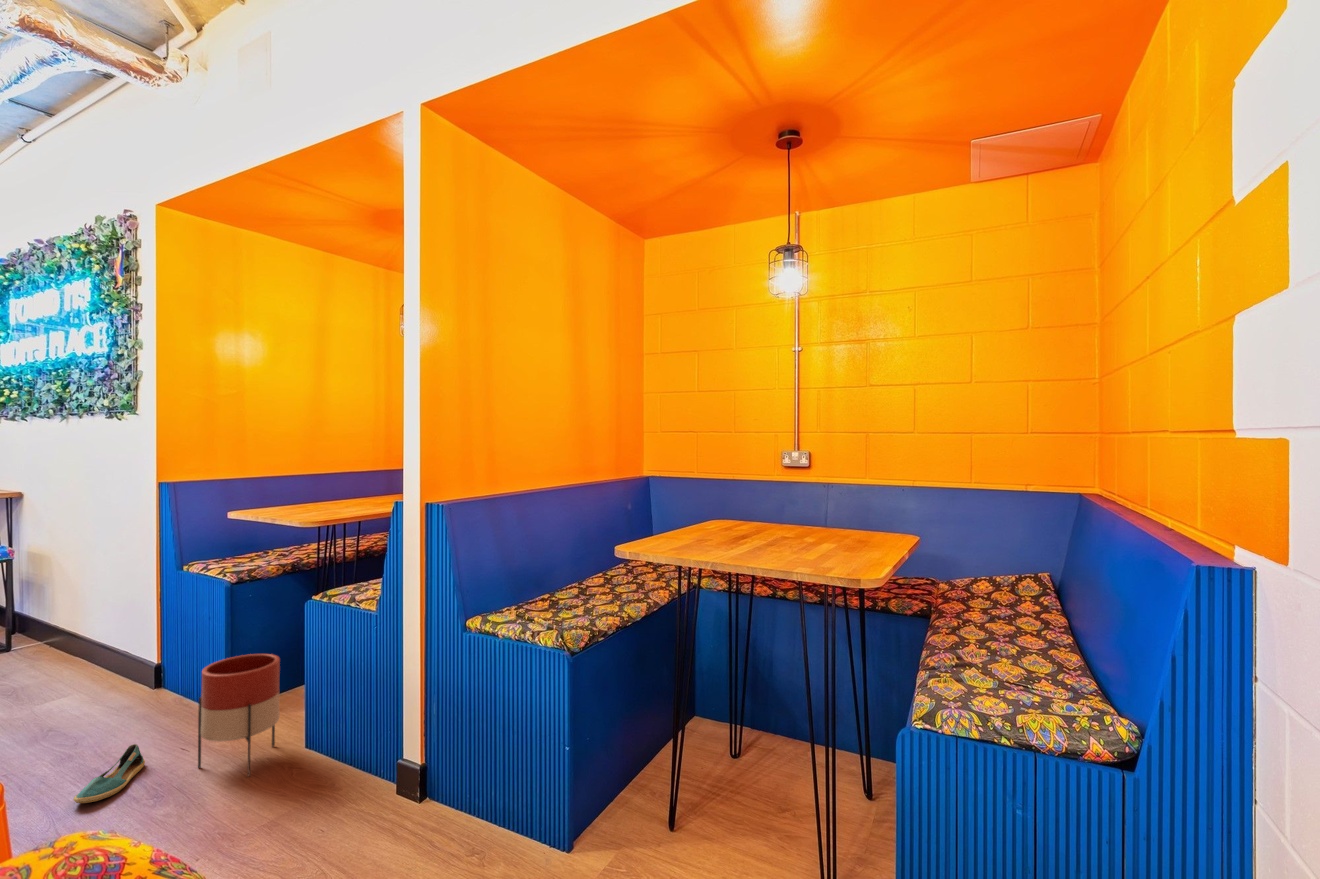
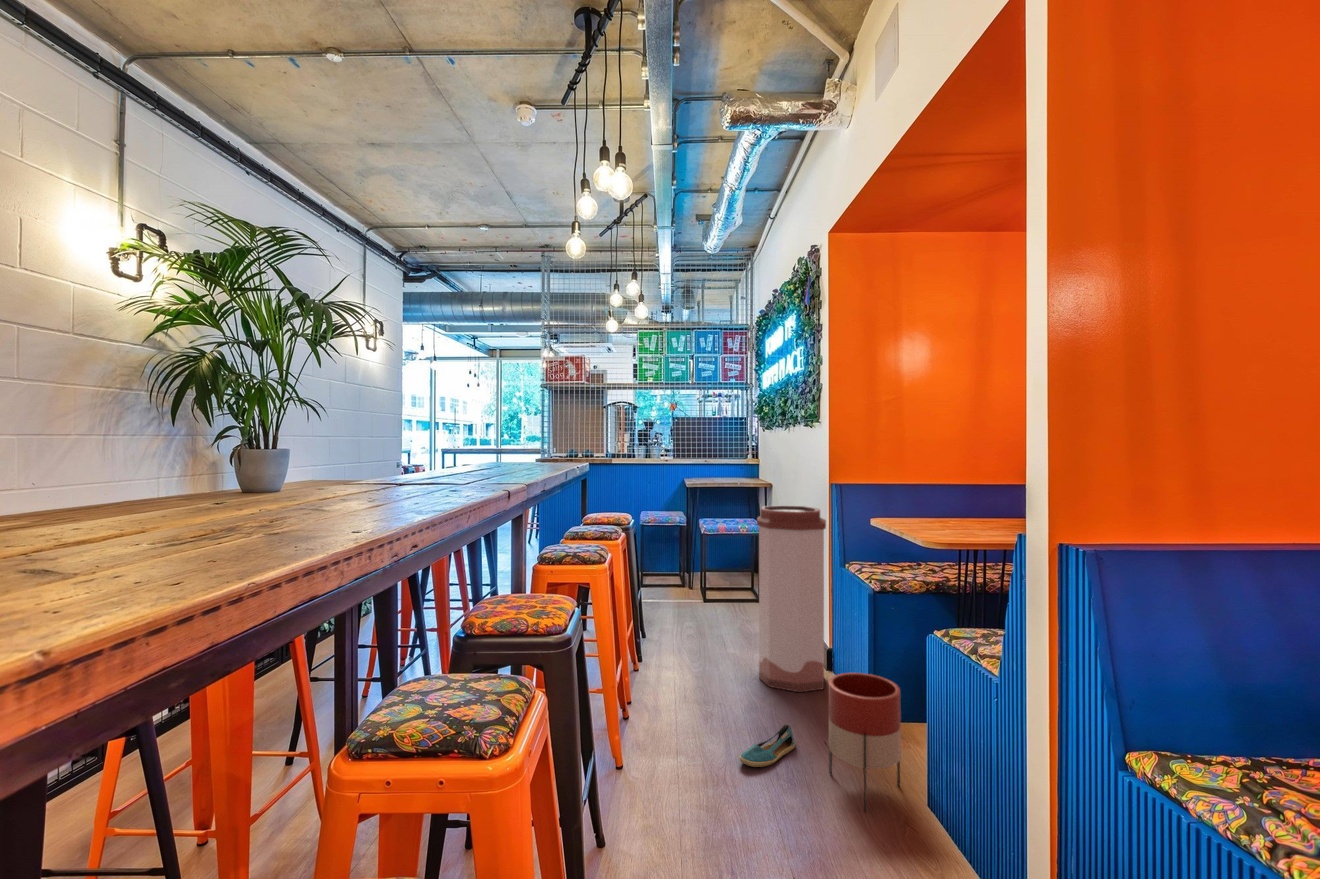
trash can: none [48,510,161,729] -> present [757,506,826,692]

